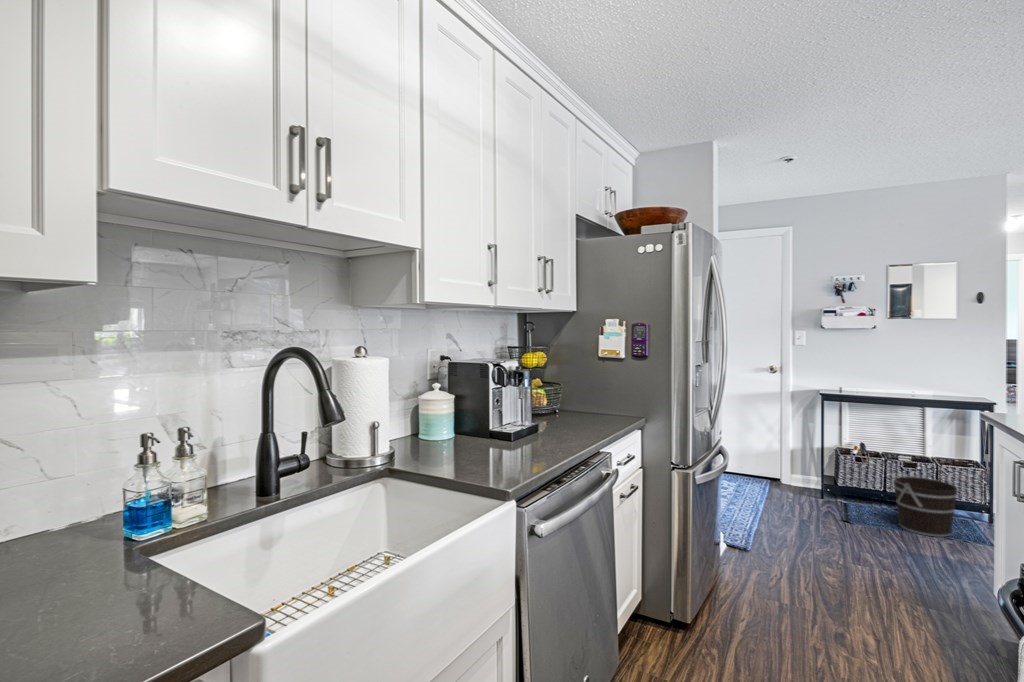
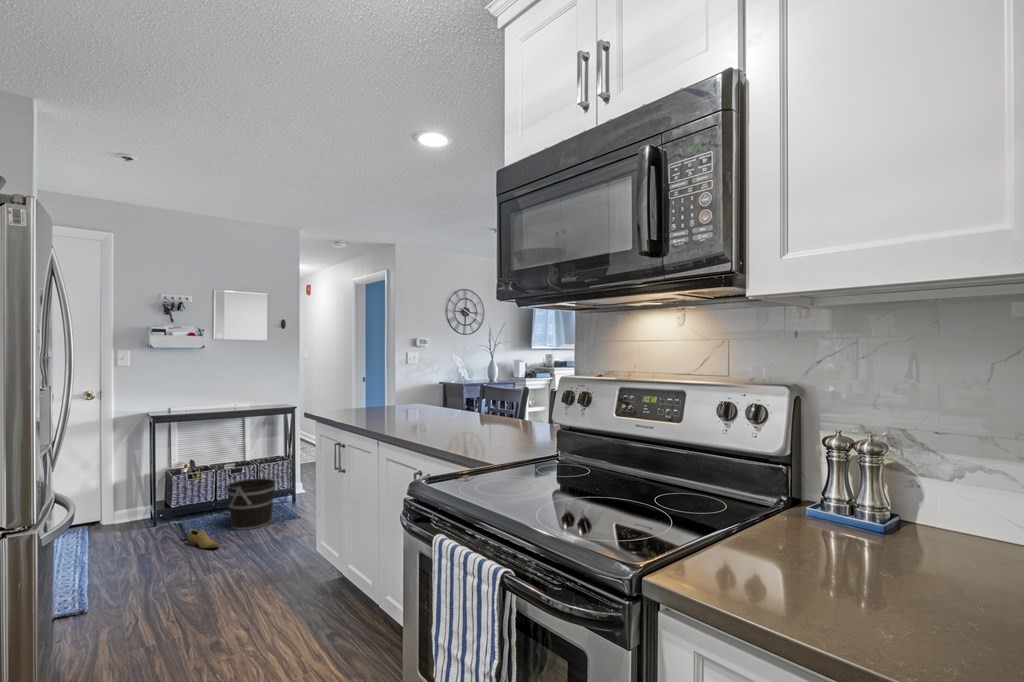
shoe: none [847,513,879,539] -> present [187,530,220,548]

